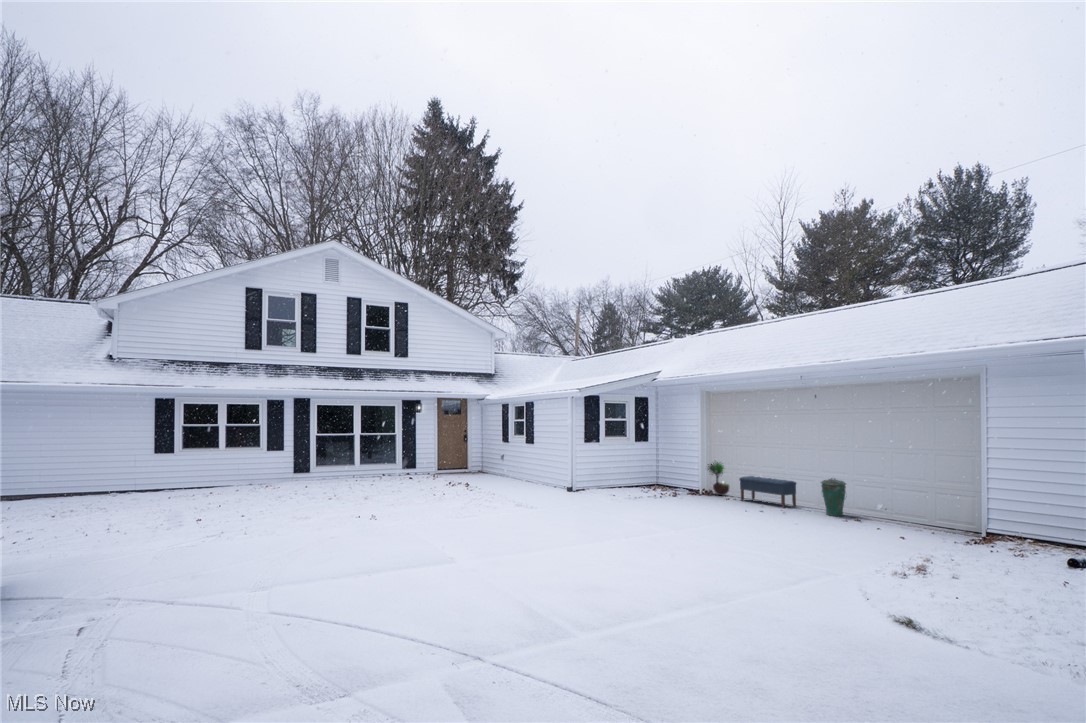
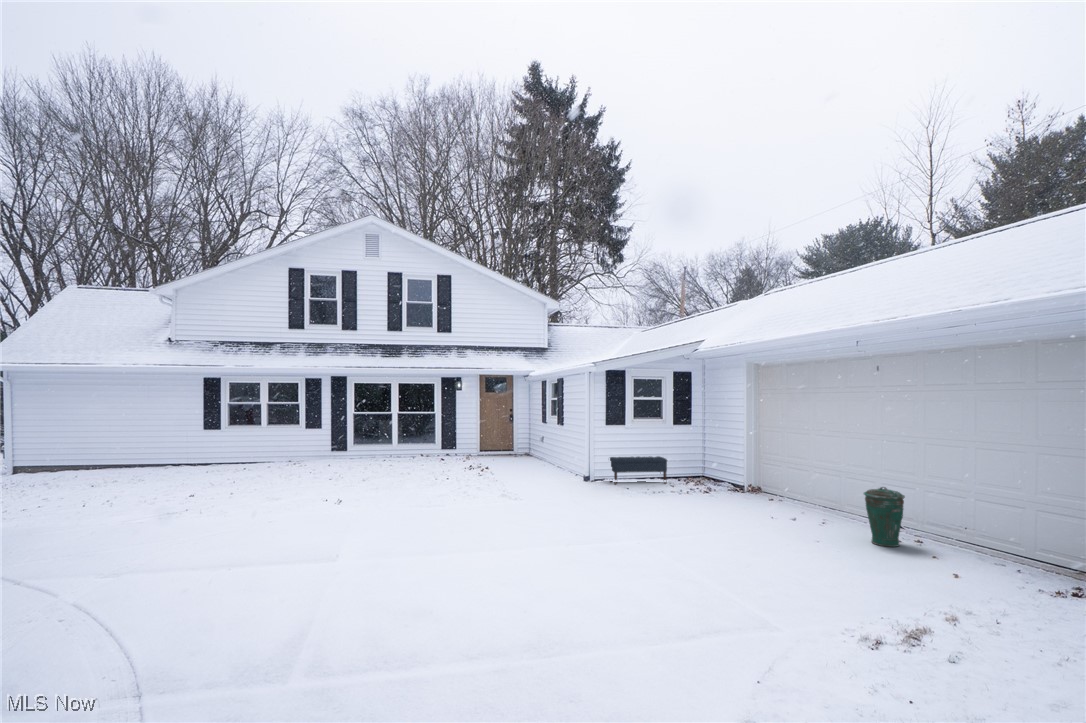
potted tree: present [708,462,729,495] -> none [739,450,774,500]
bench: present [739,476,796,508] -> present [610,456,667,485]

